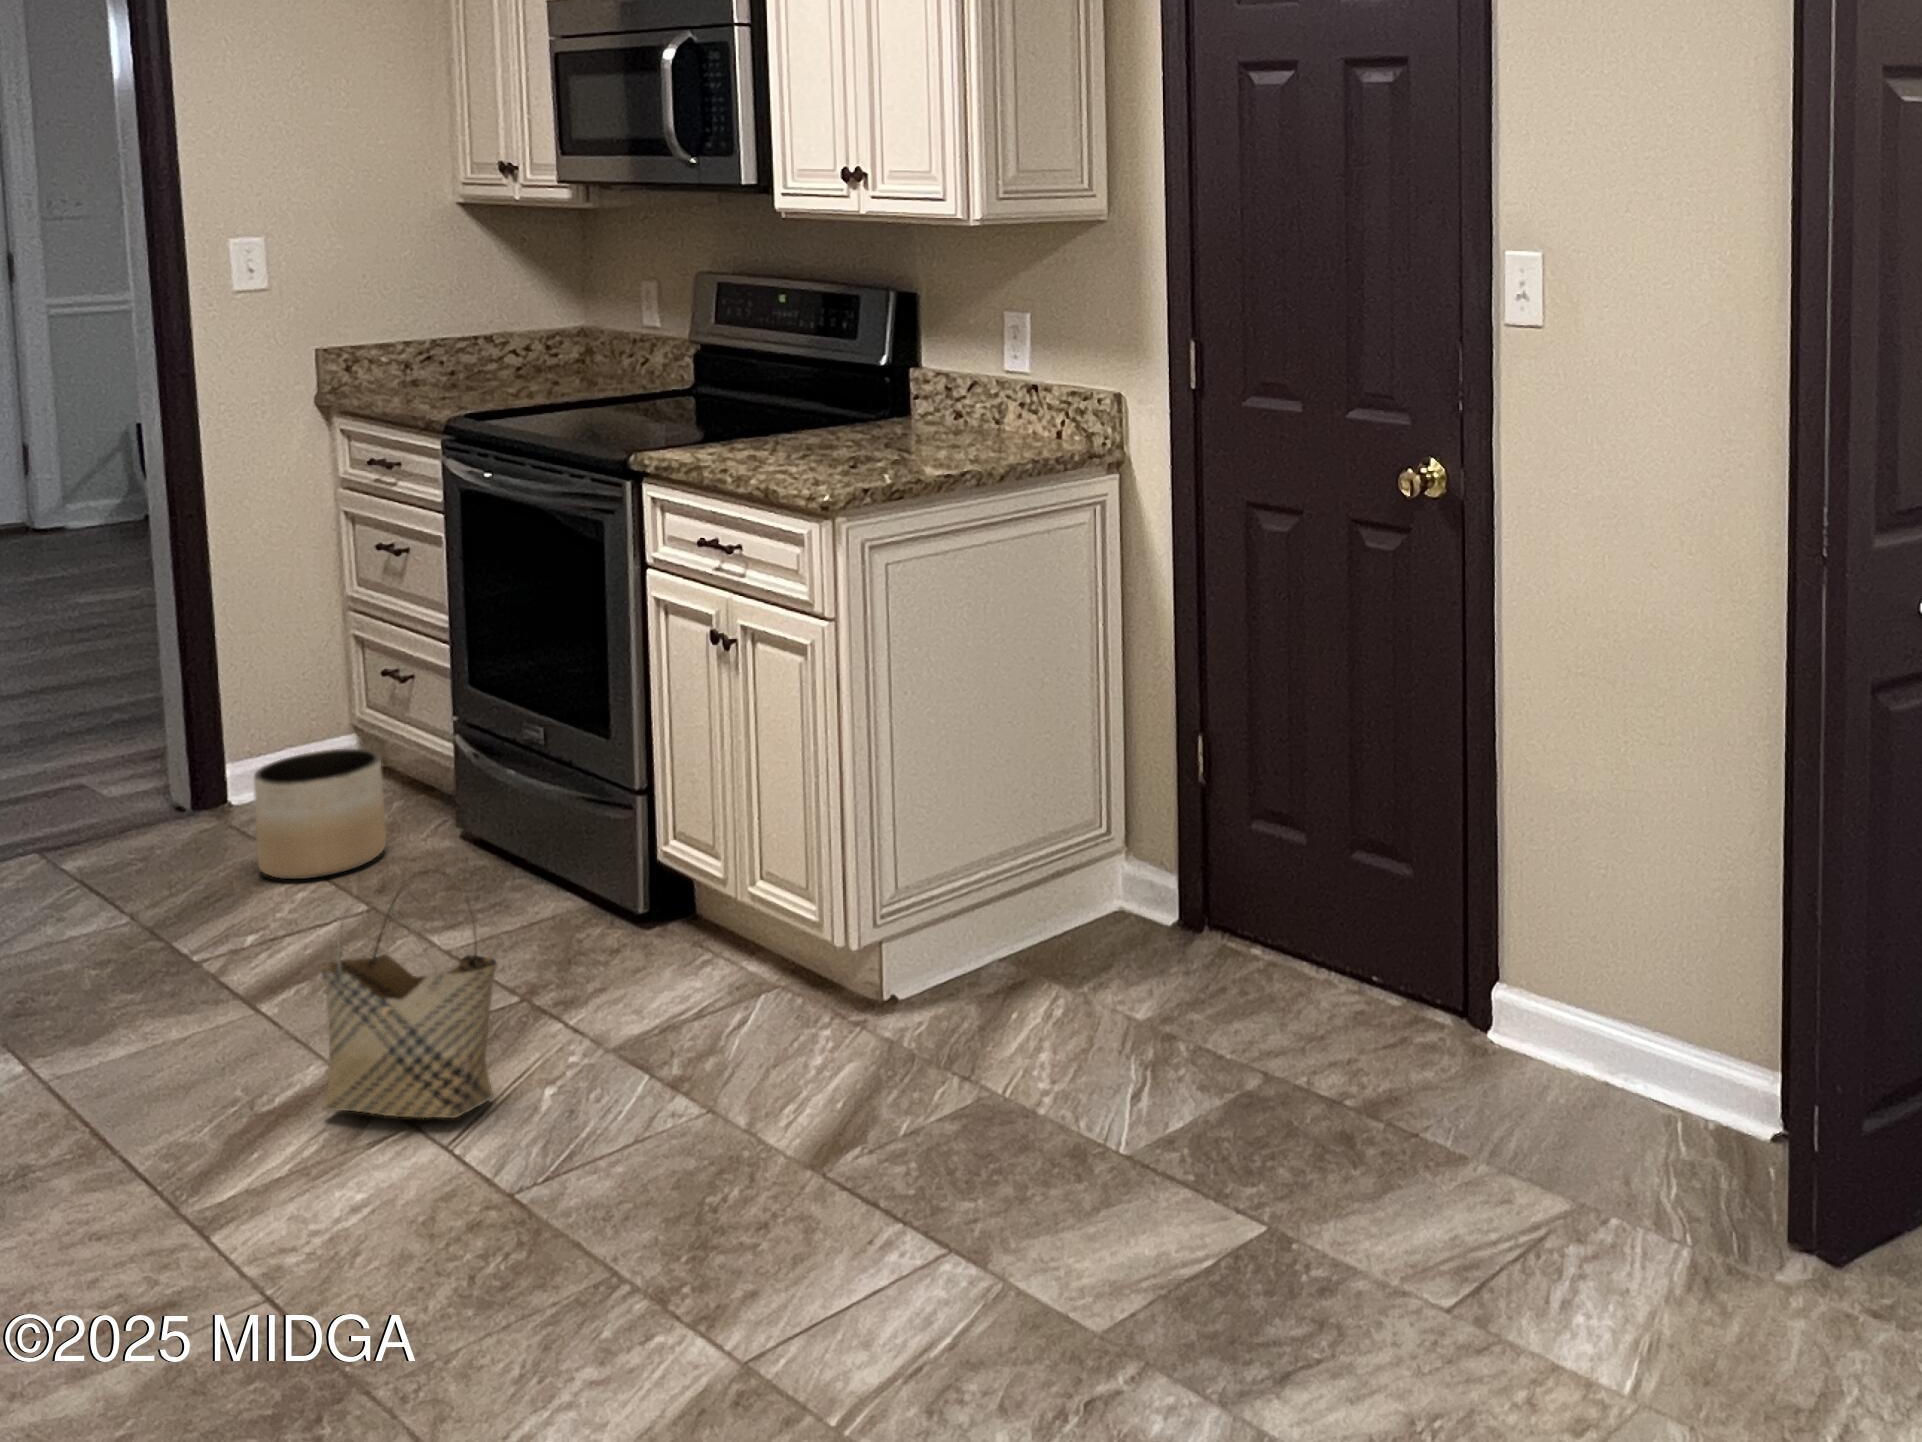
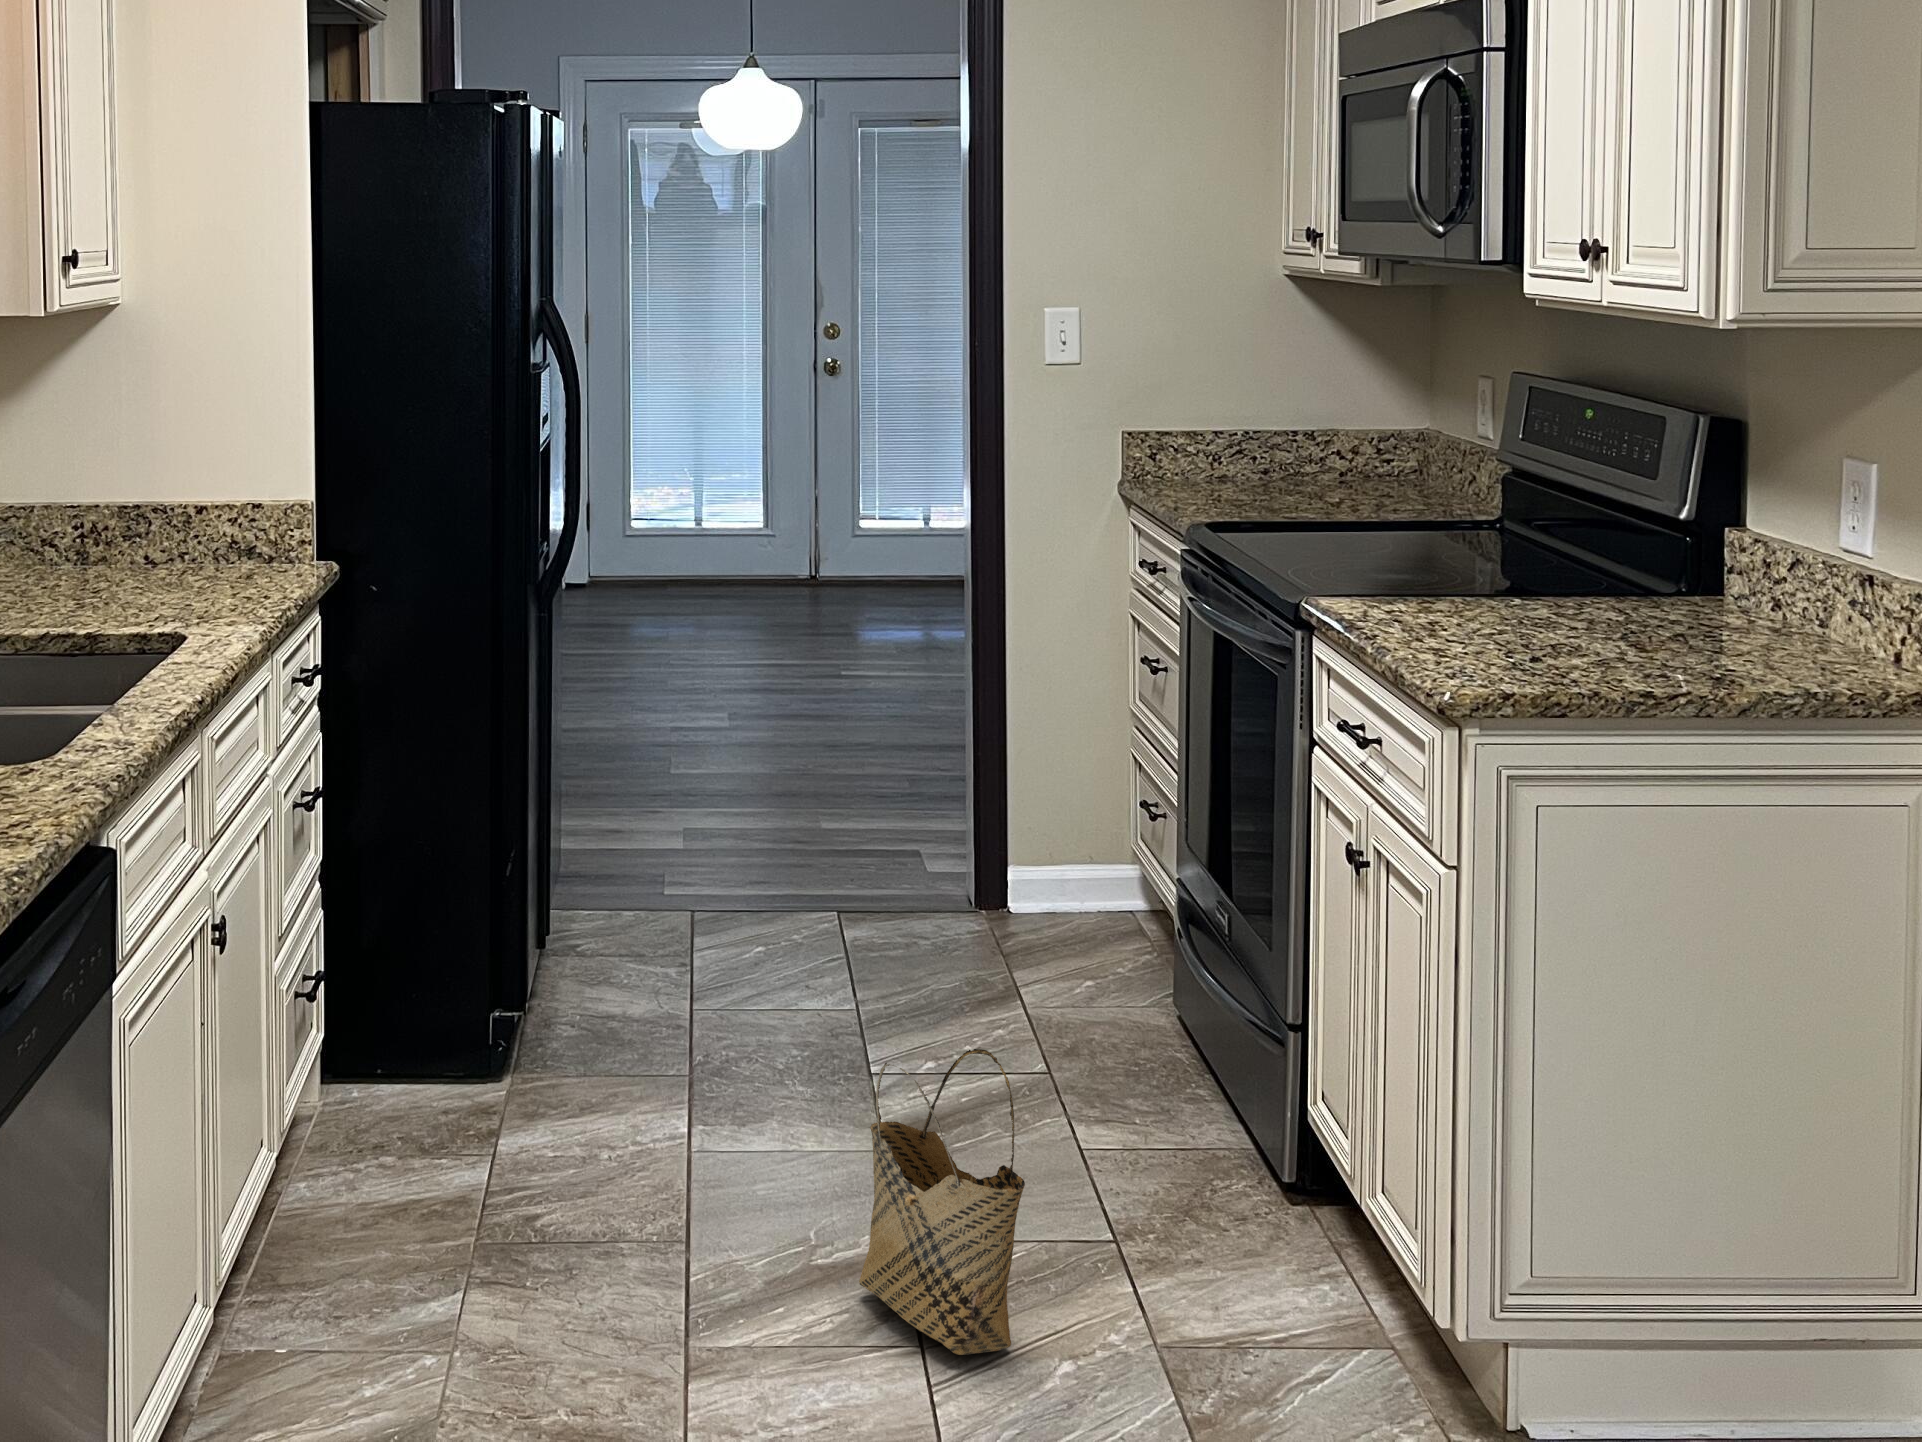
planter: present [254,749,386,879] -> none [981,875,1103,1018]

